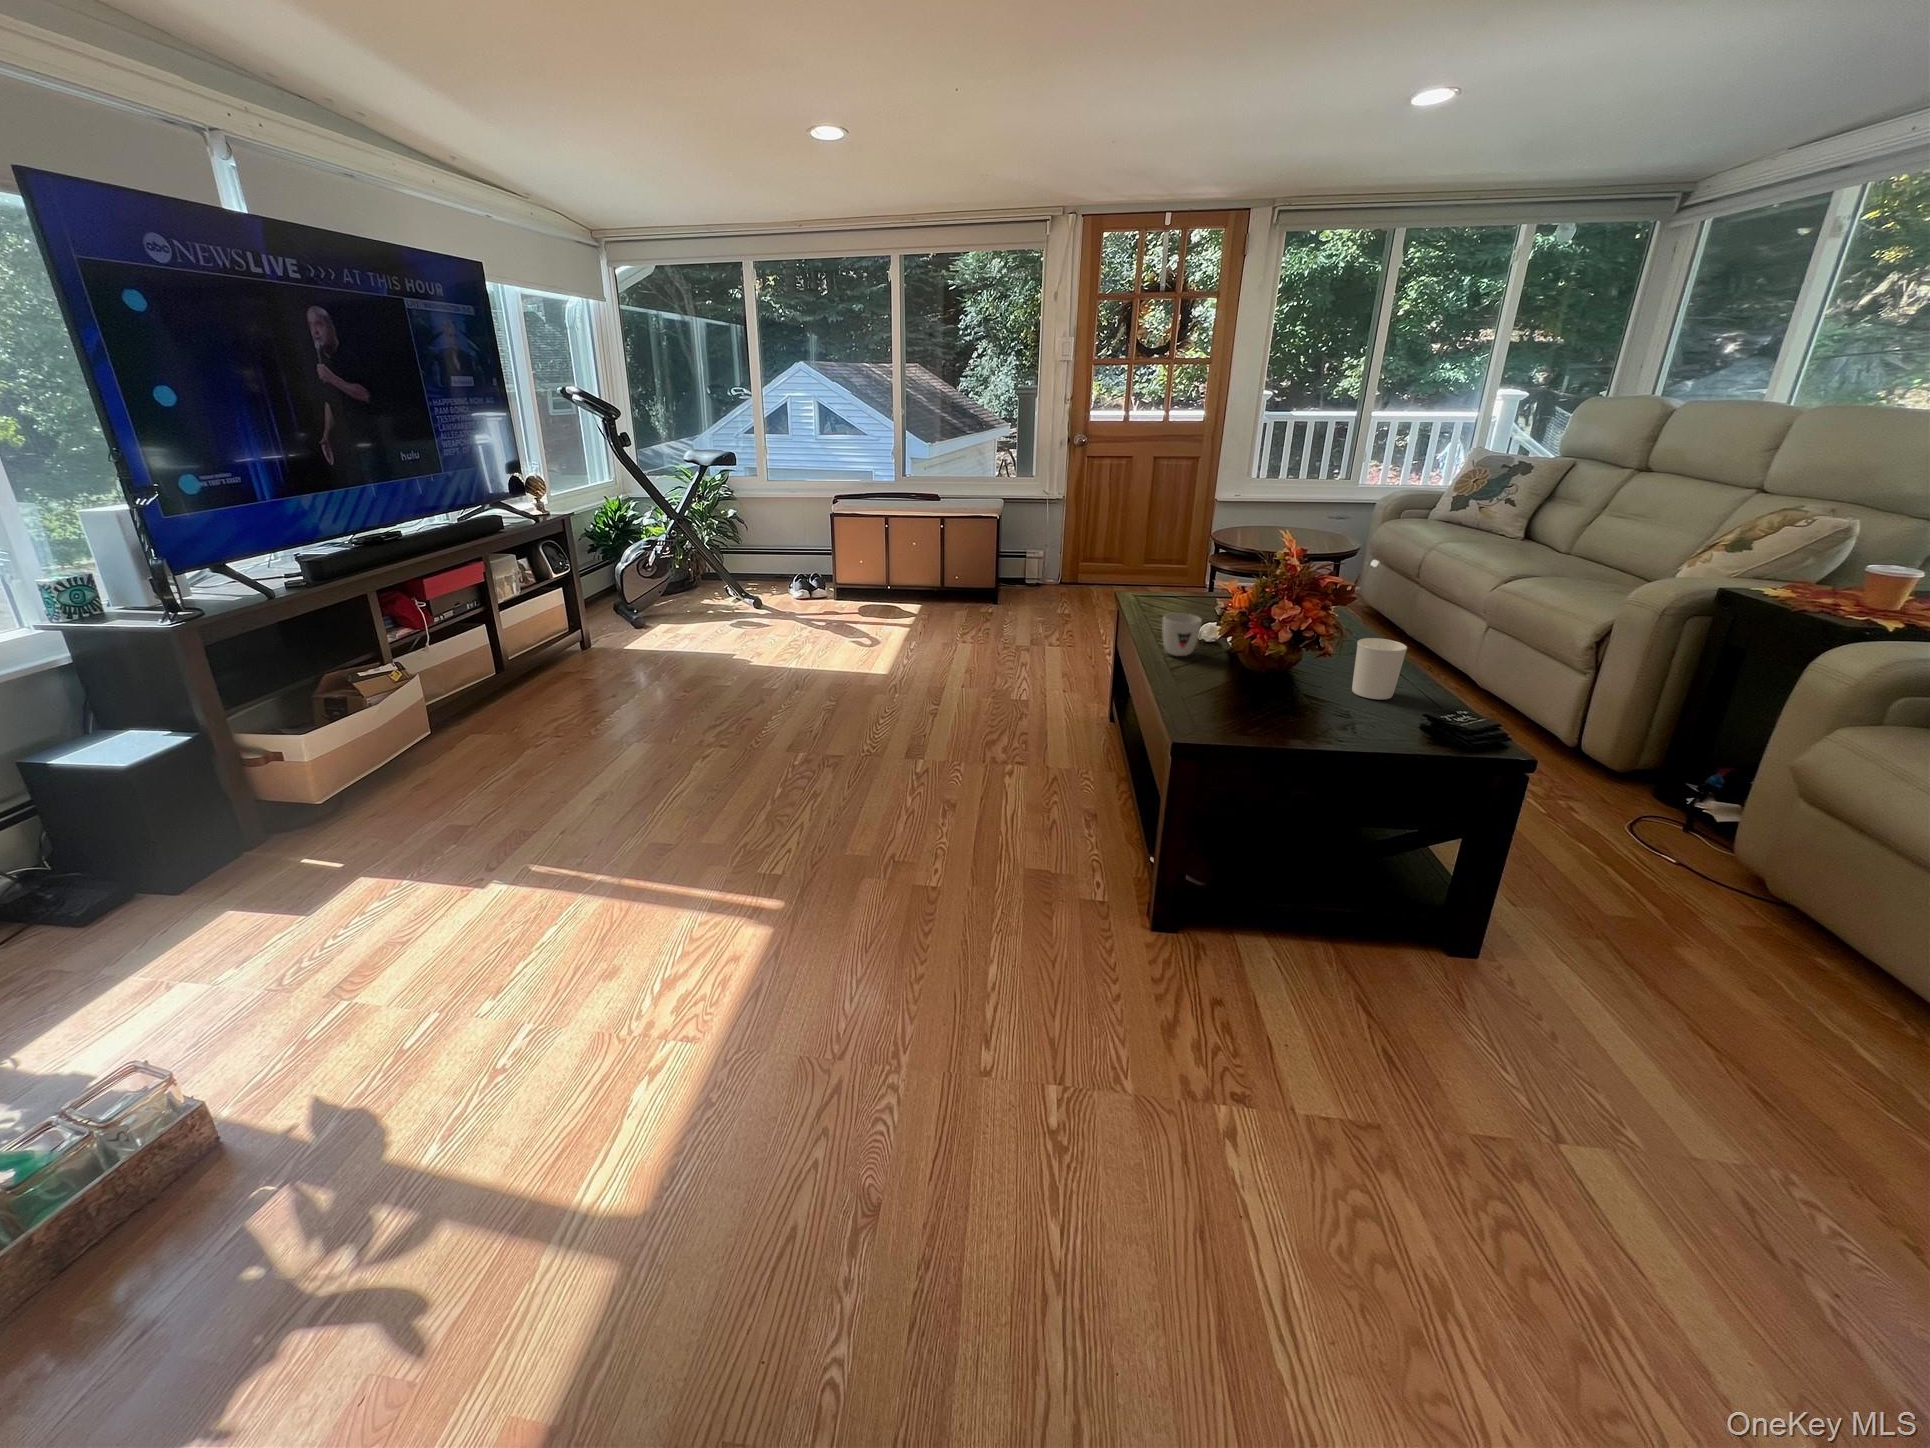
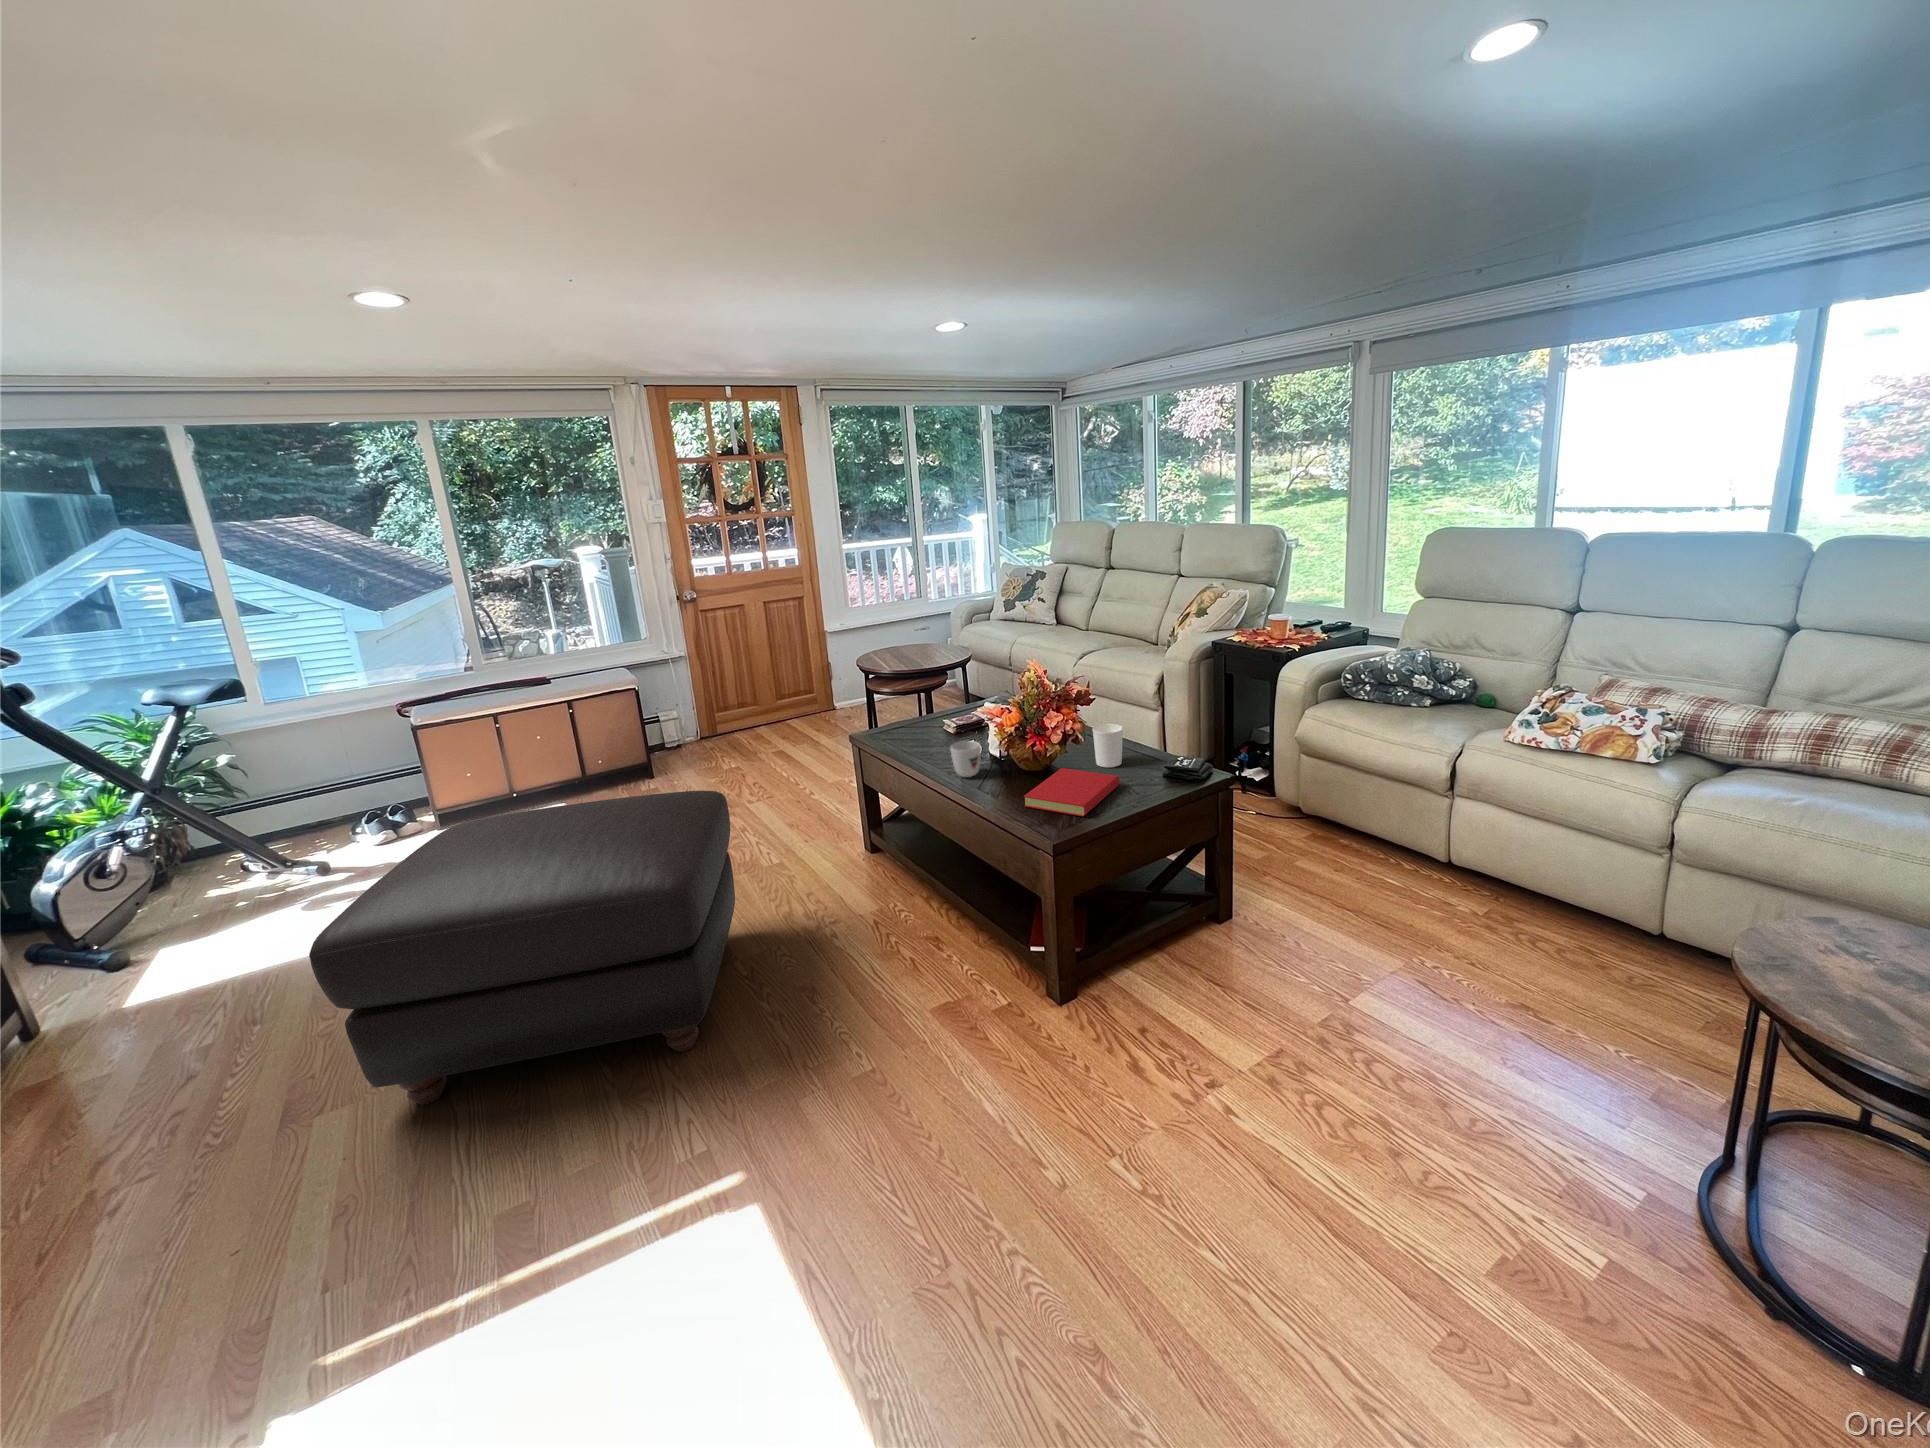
ottoman: none [638,575,950,801] -> present [309,791,735,1105]
book: none [1198,676,1352,731] -> present [1024,768,1119,816]

